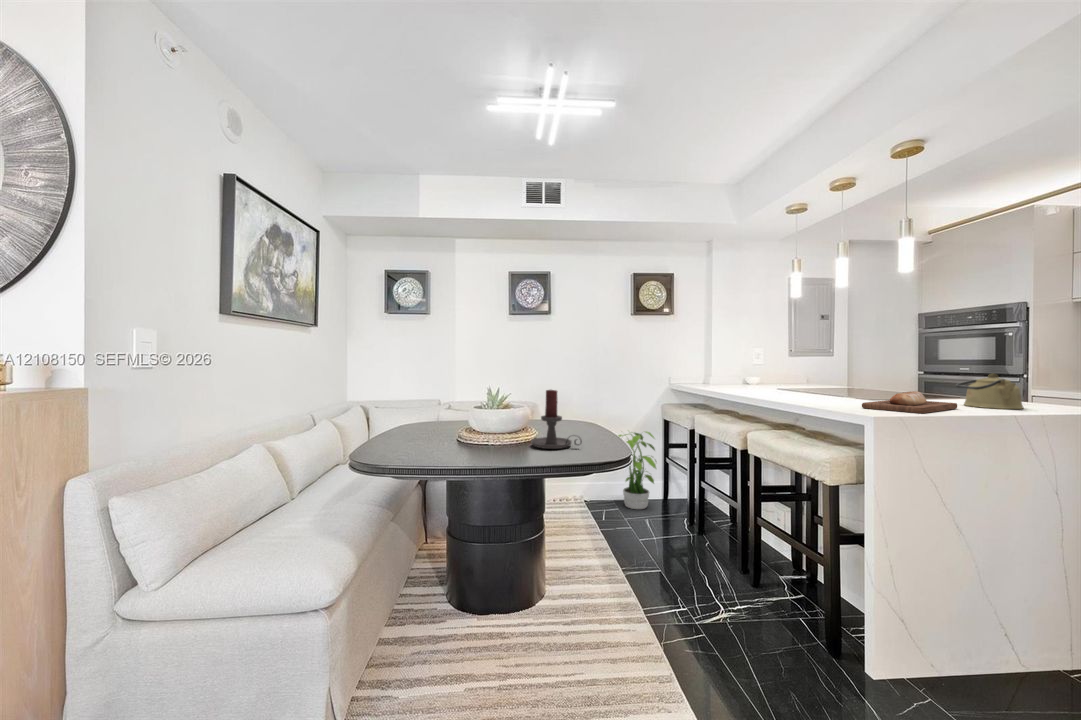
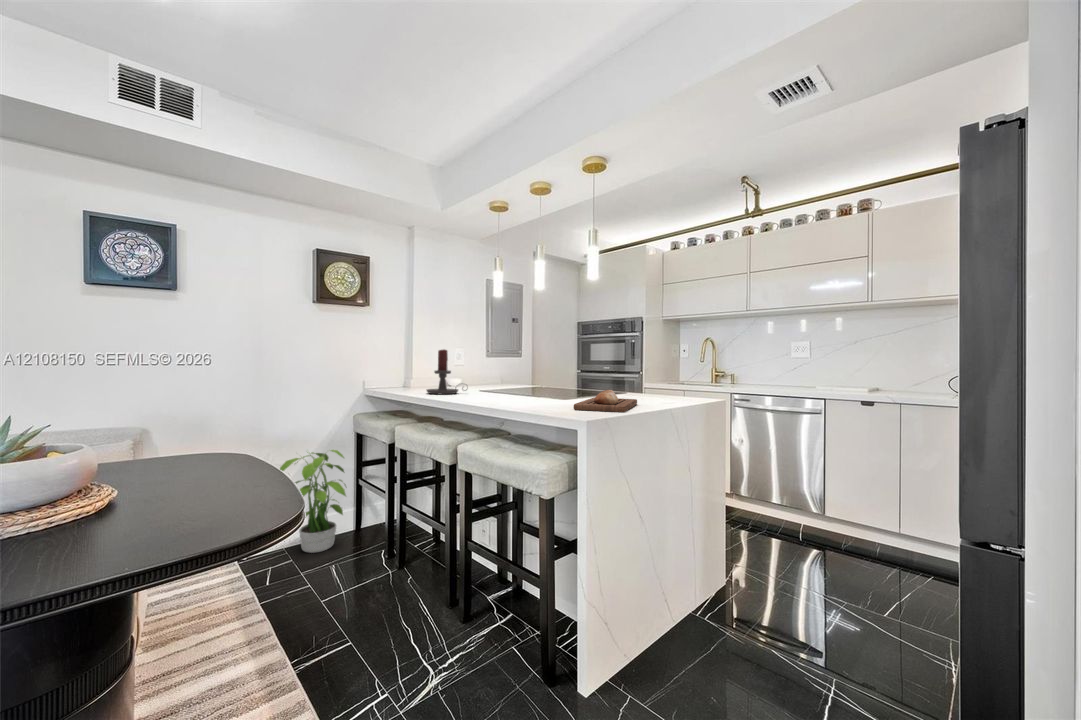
kettle: present [956,374,1024,409] -> none [629,372,672,402]
candle holder: present [531,390,582,449] -> present [427,350,467,394]

